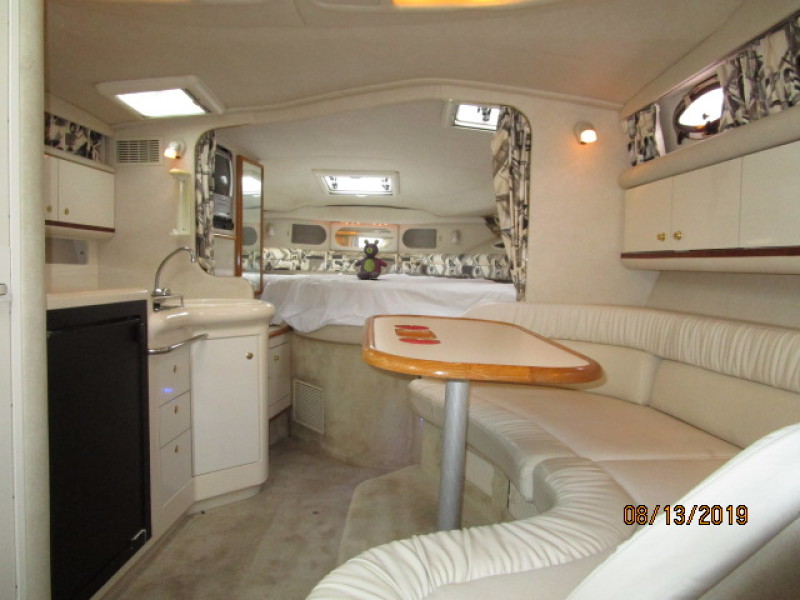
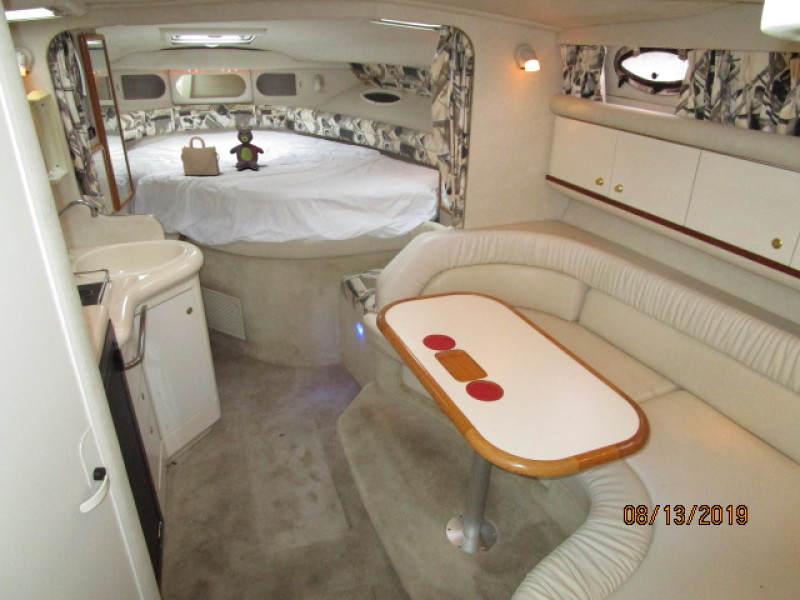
handbag: none [306,243,341,279] -> present [181,136,220,175]

